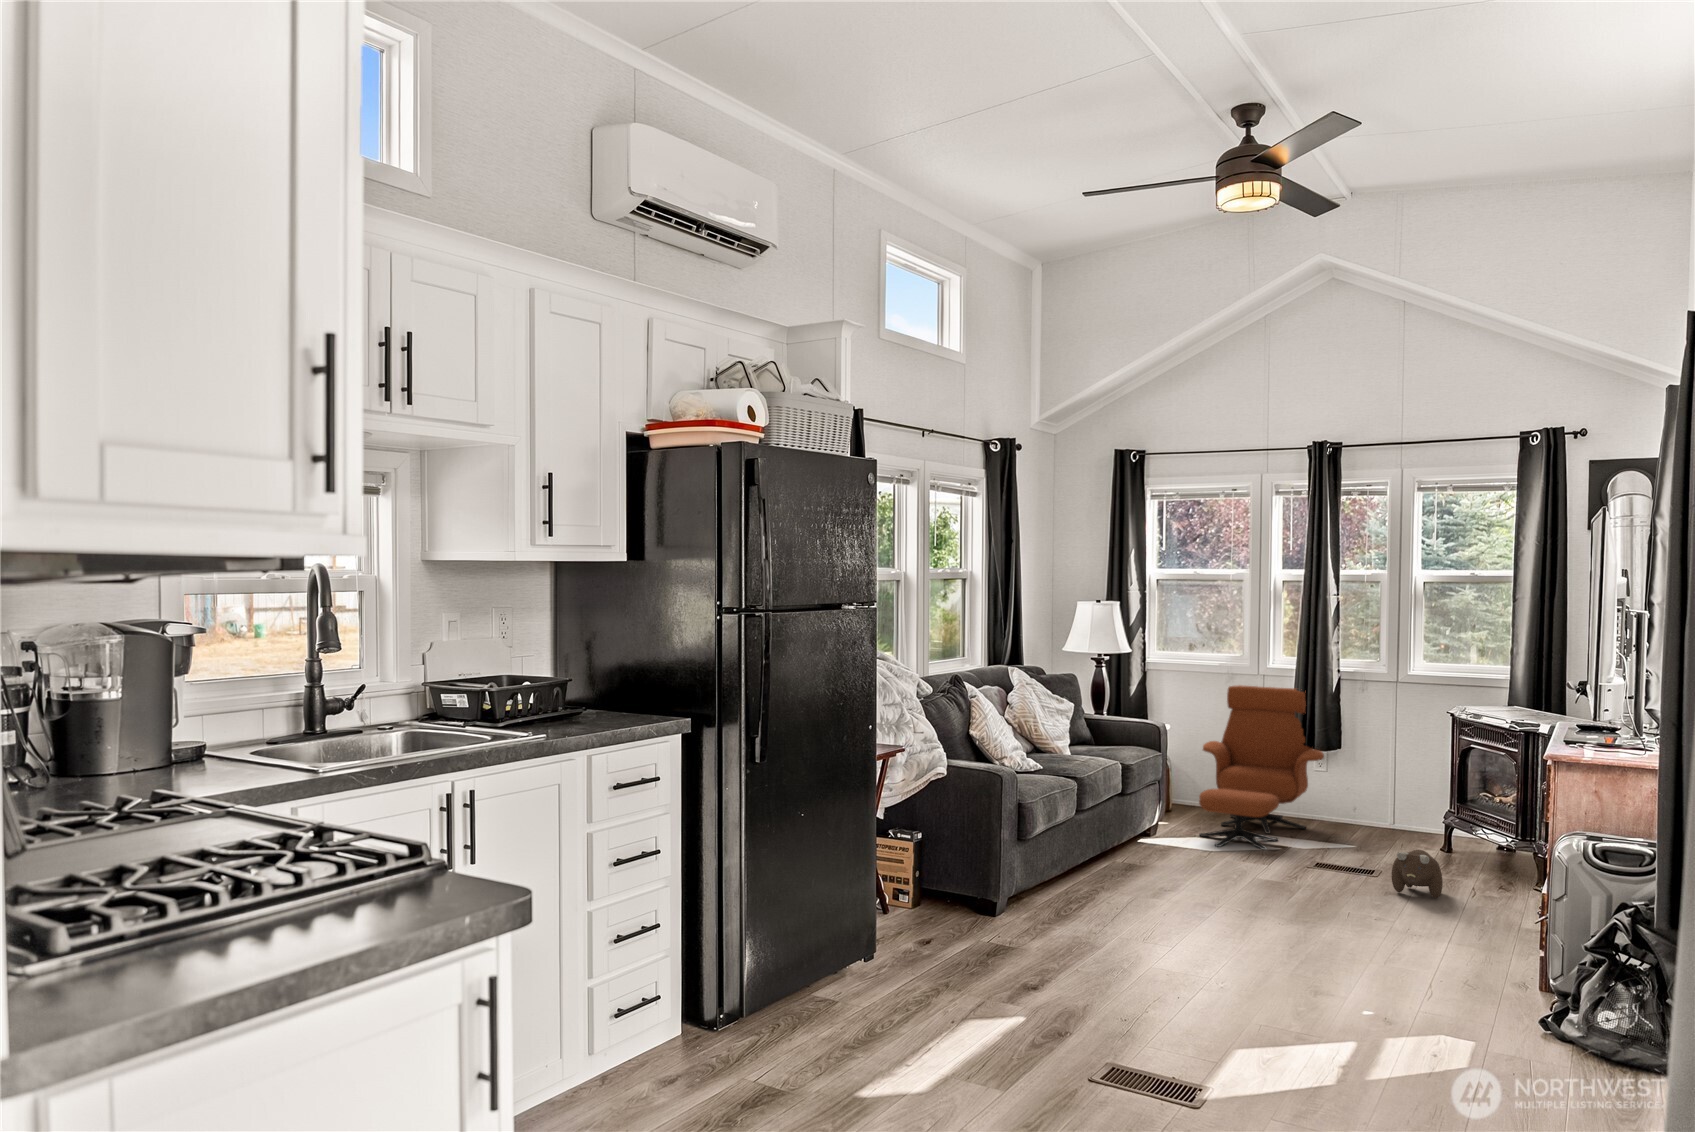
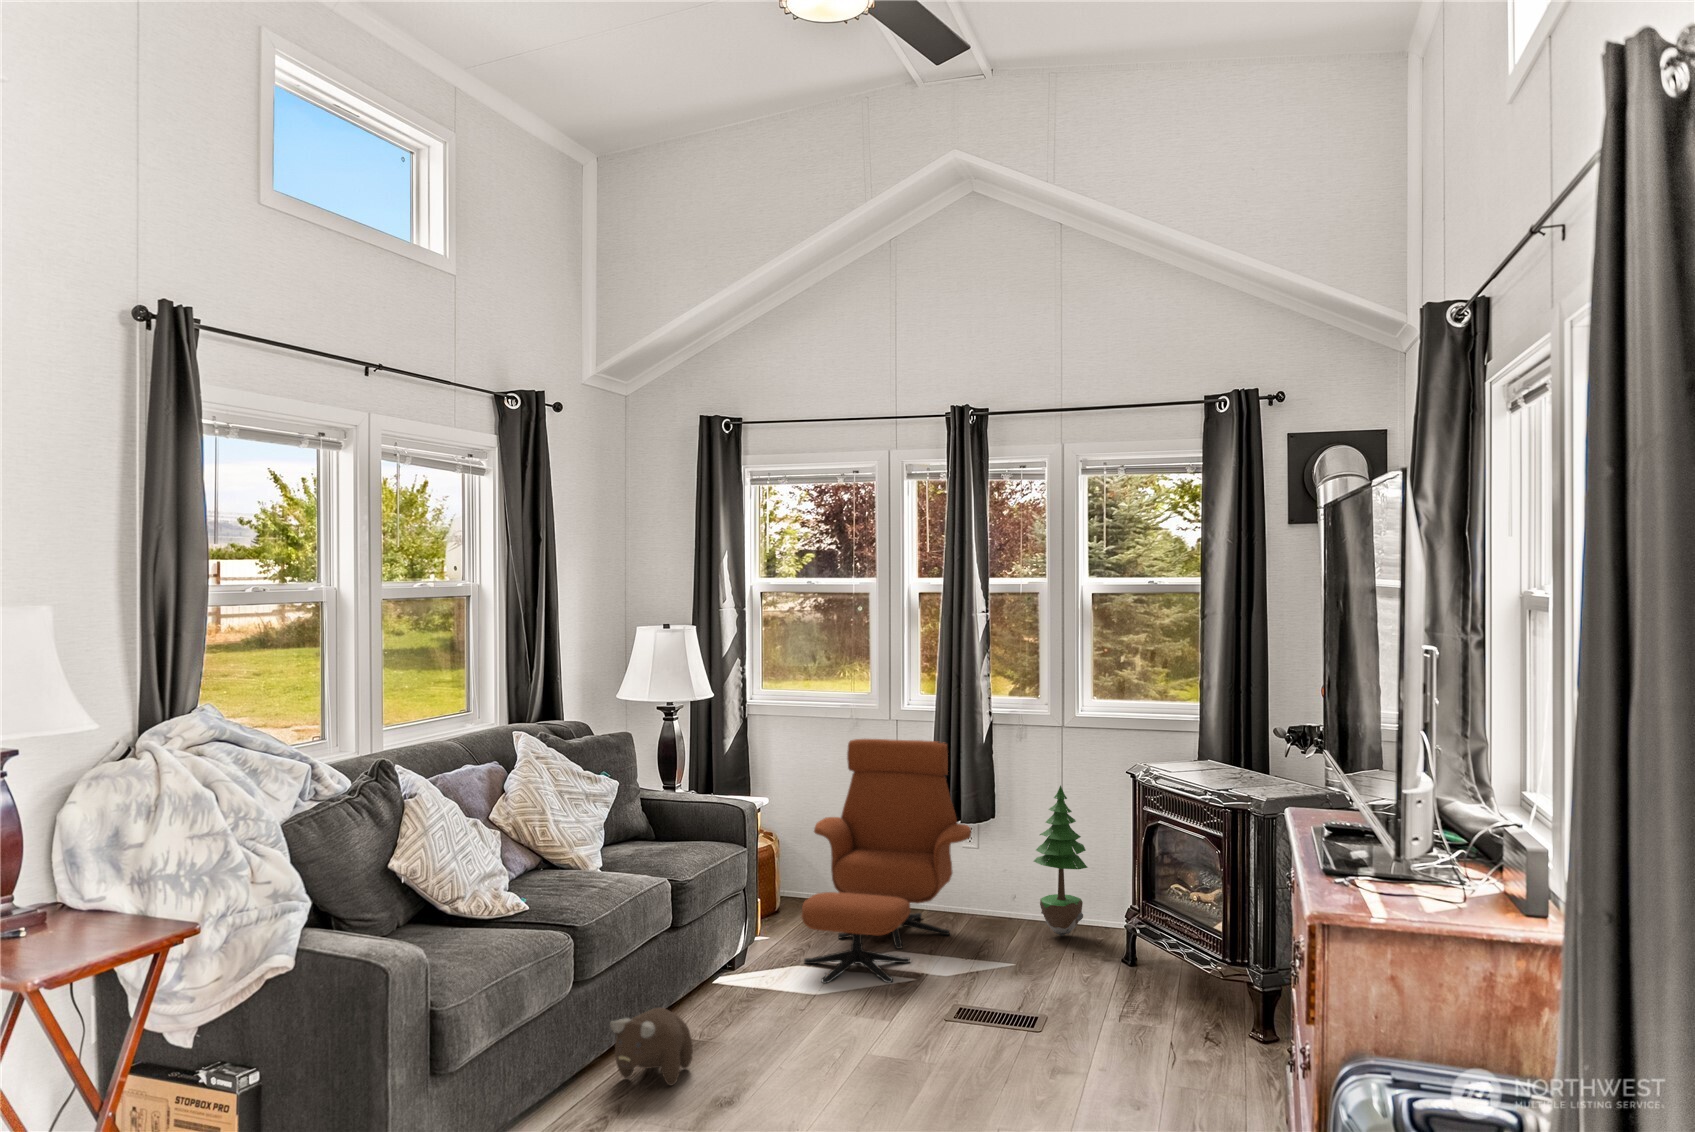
potted tree: none [1372,724,1417,836] -> present [1034,786,1088,936]
plush toy: present [1391,850,1443,898] -> present [610,1008,693,1086]

